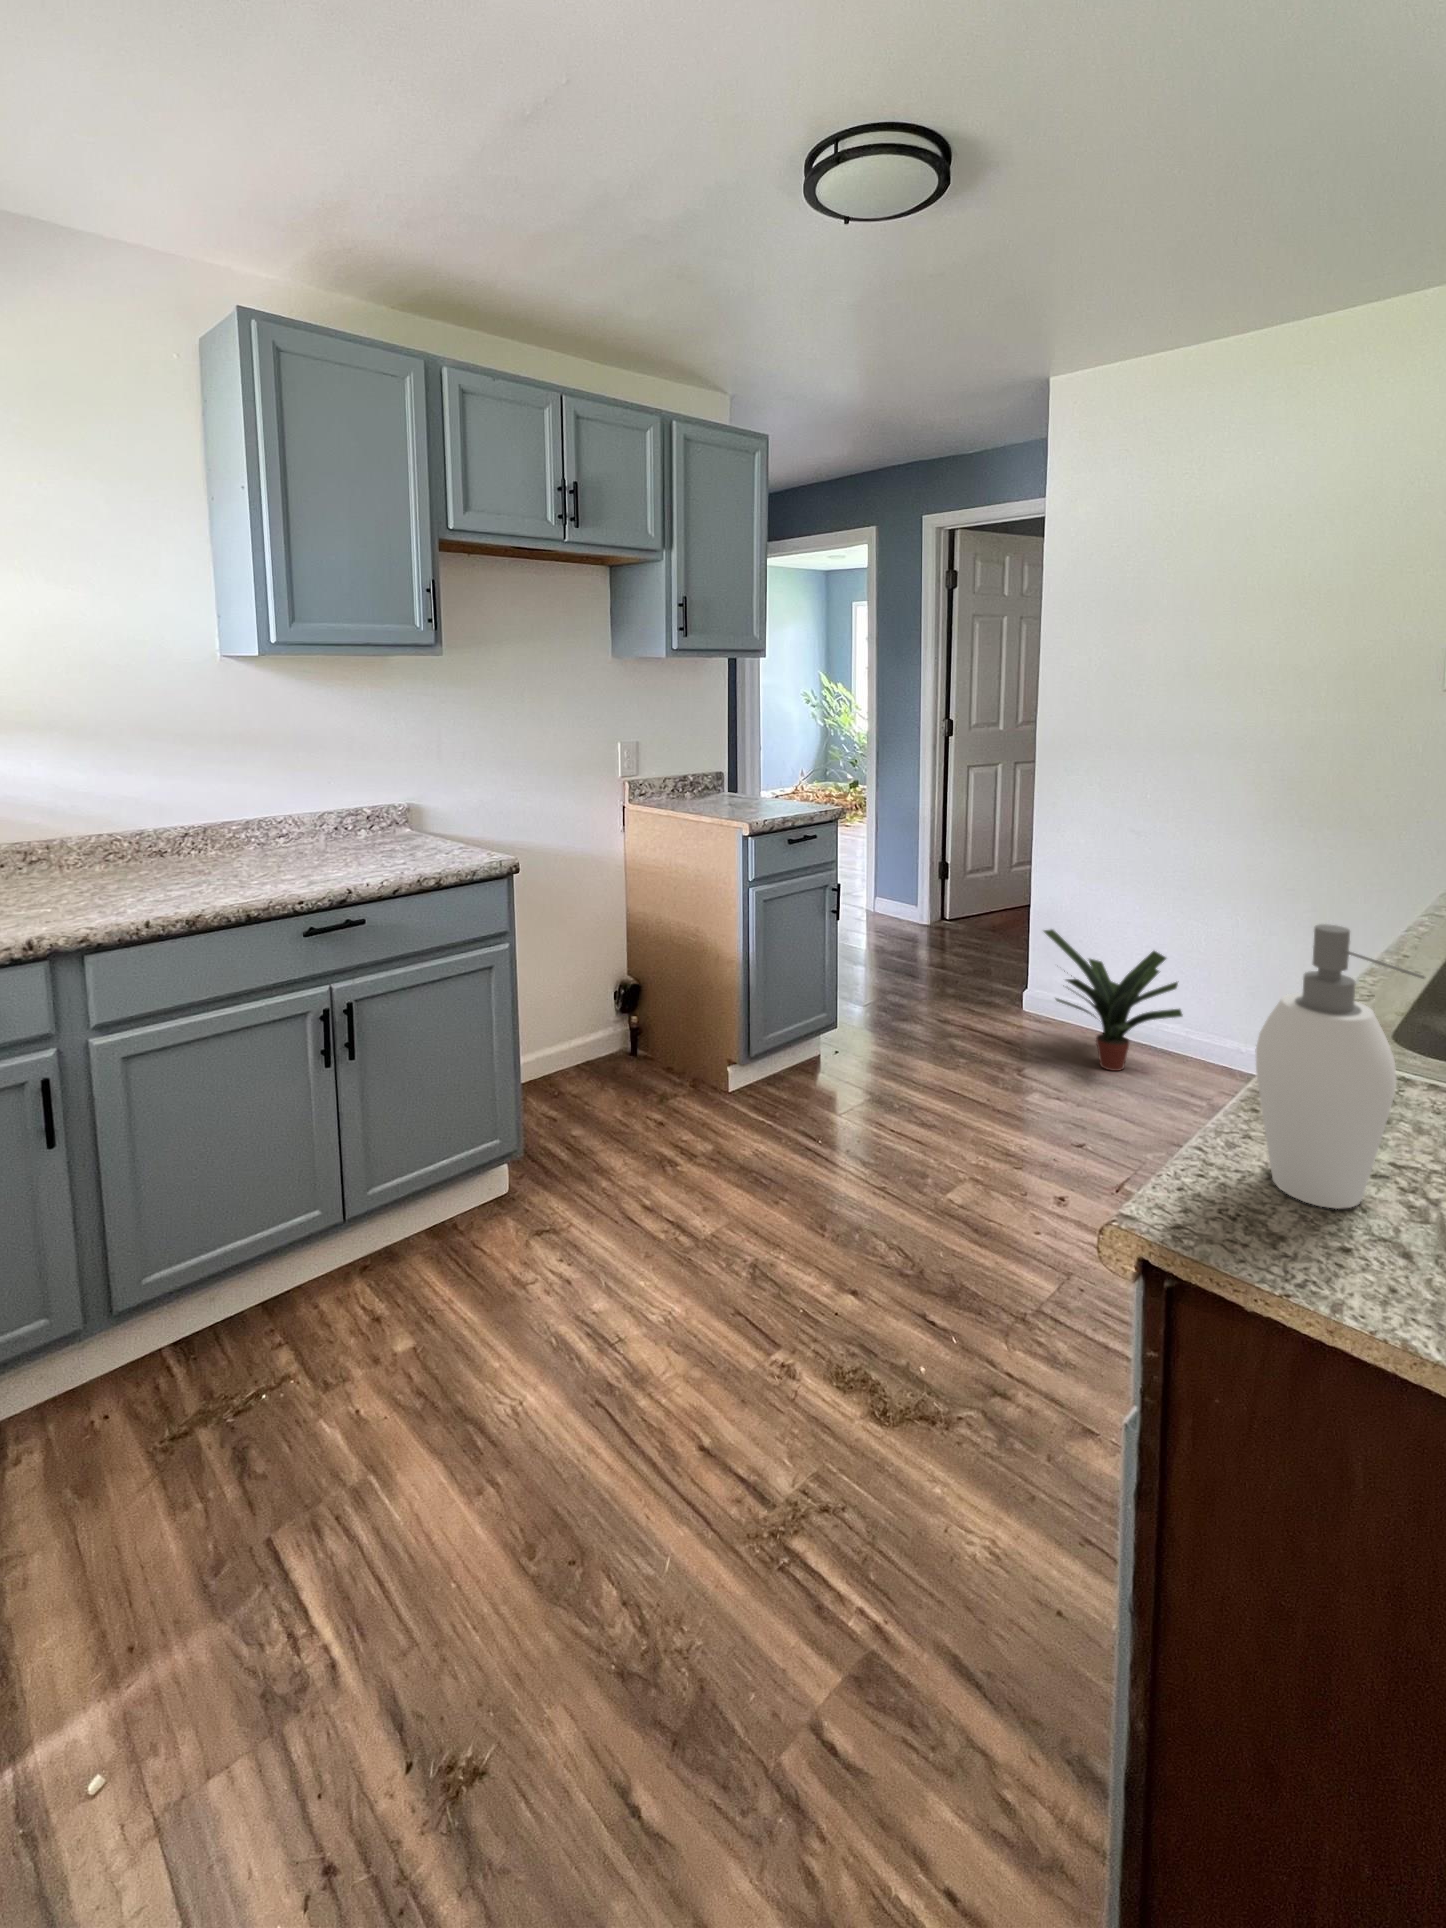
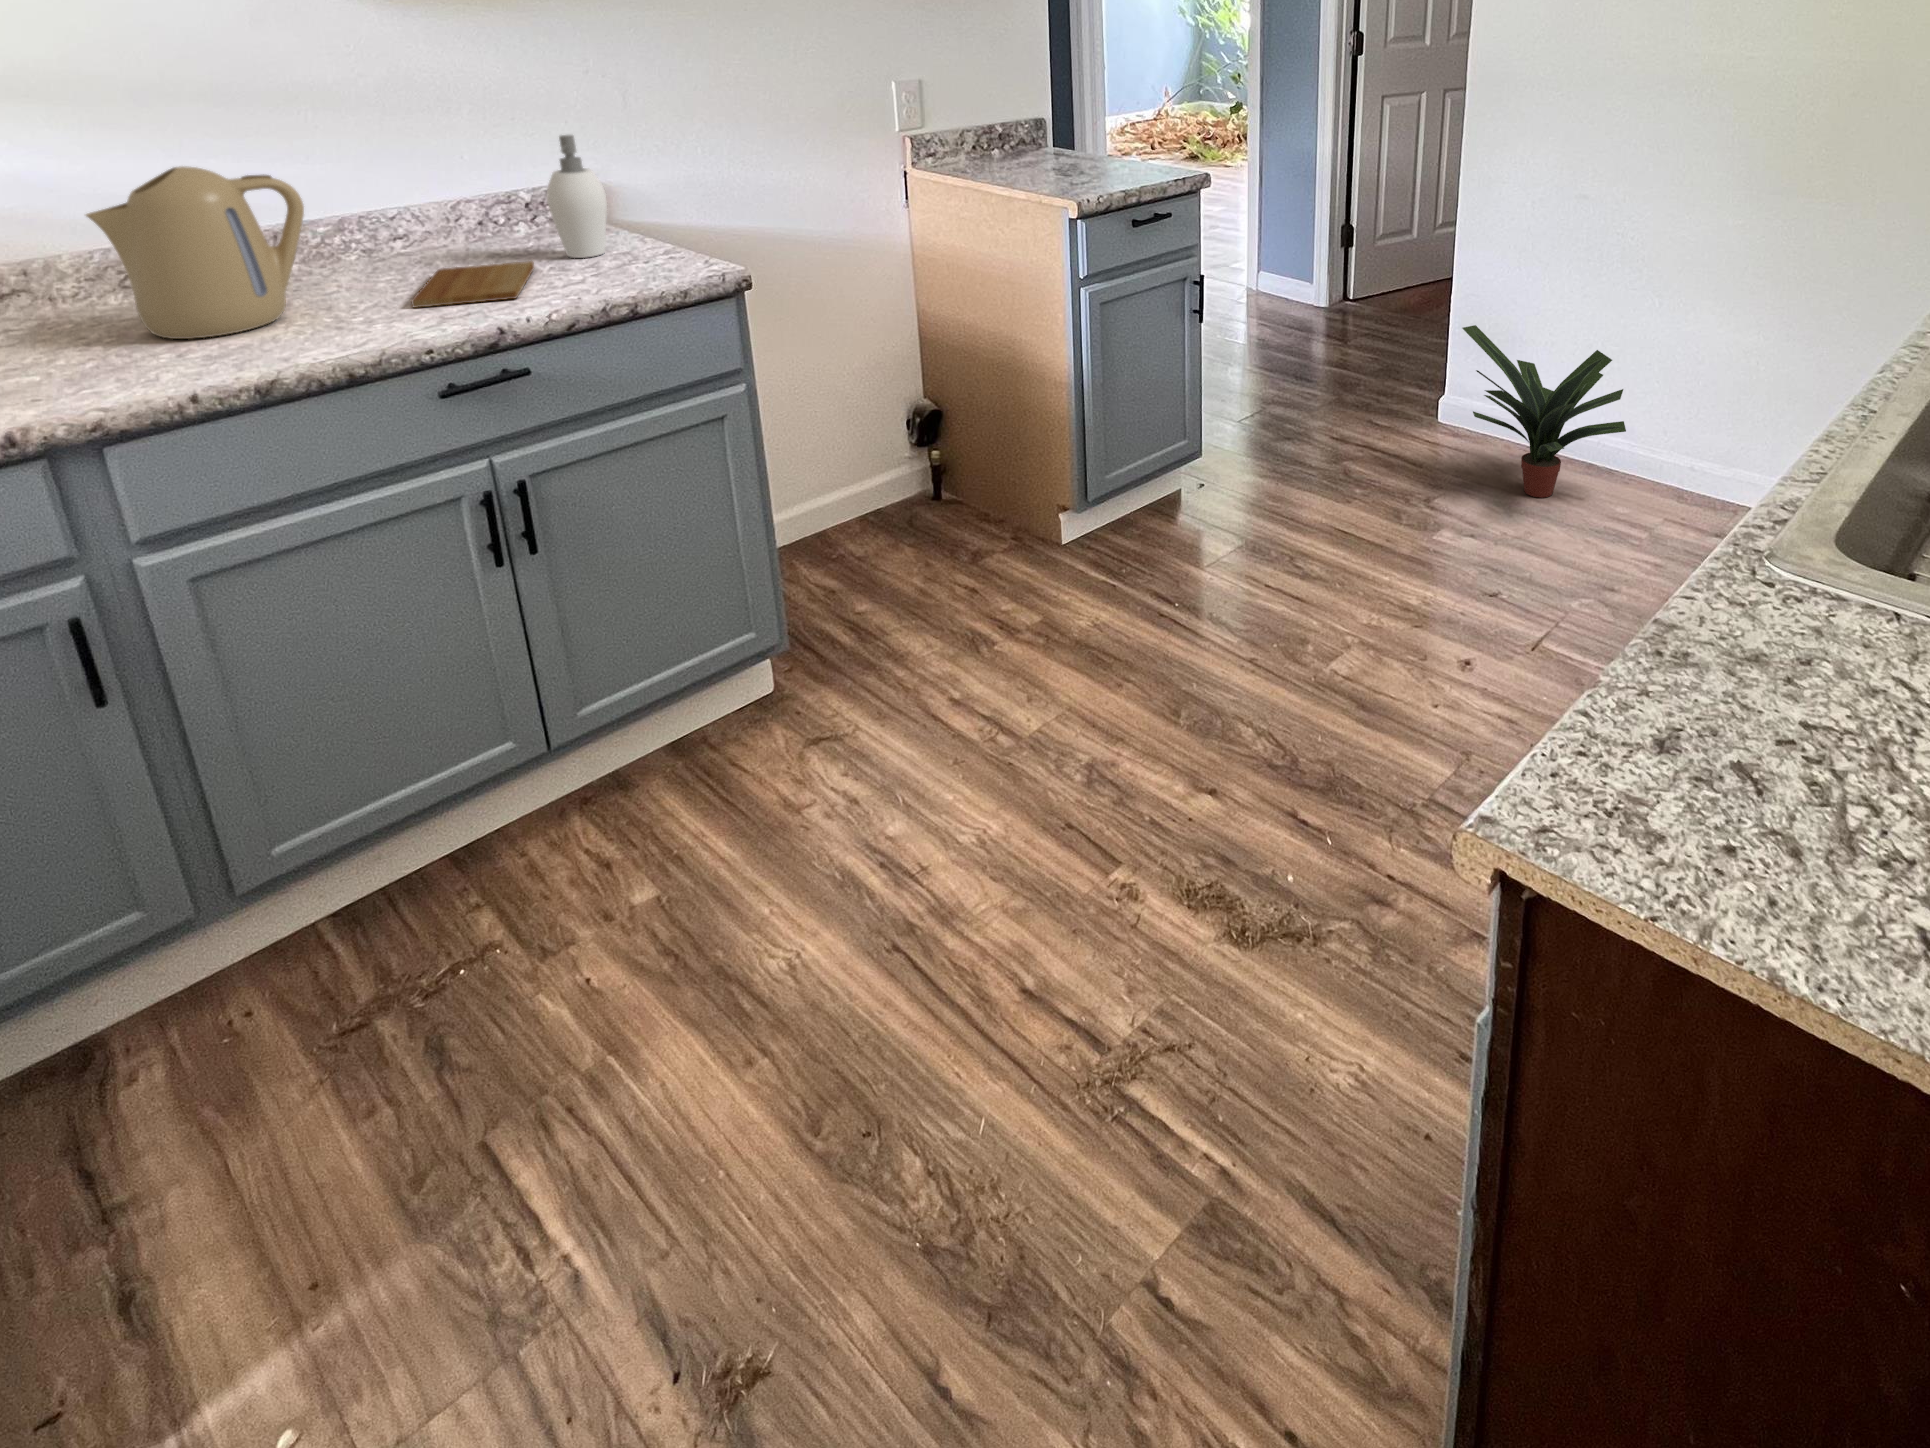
kettle: none [95,774,230,890] -> present [86,166,304,339]
cutting board: none [290,851,372,876] -> present [412,261,534,308]
soap dispenser: present [1255,924,1425,1209] -> present [547,135,607,258]

